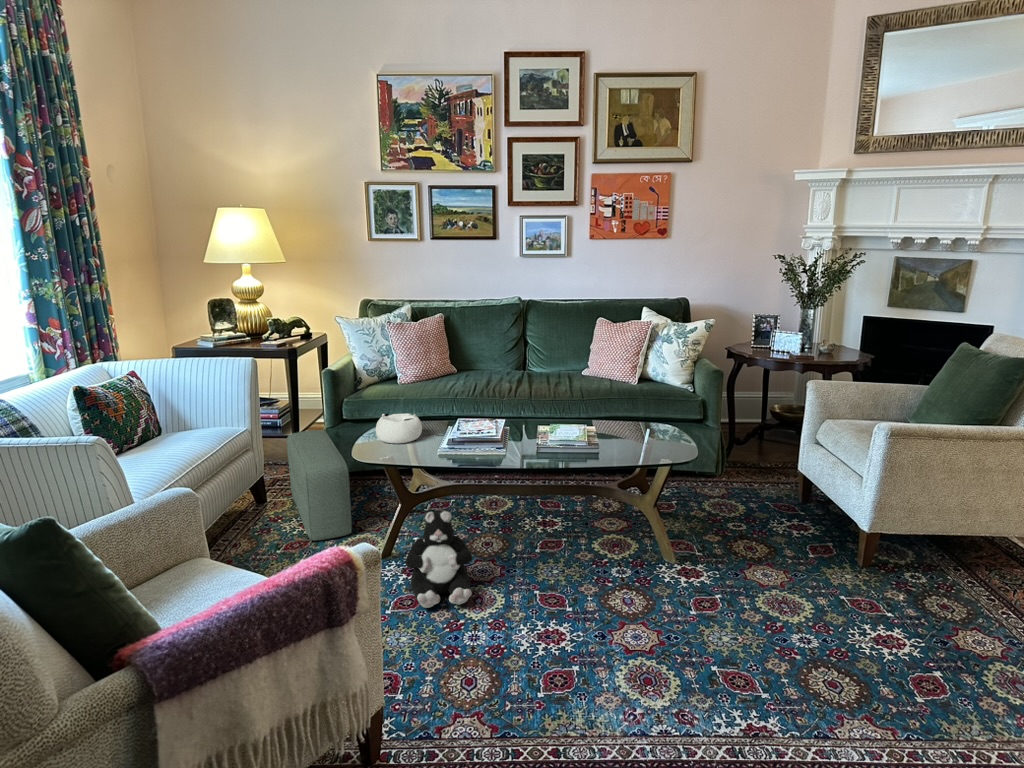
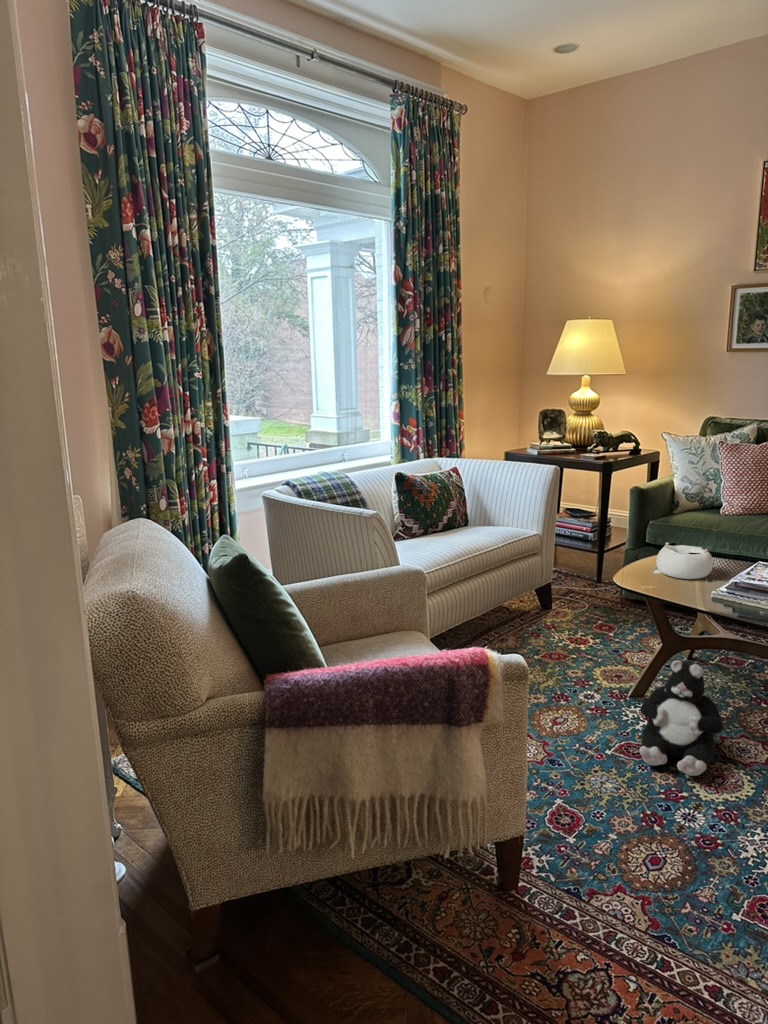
pouf: present [287,430,352,541] -> none [569,549,621,664]

